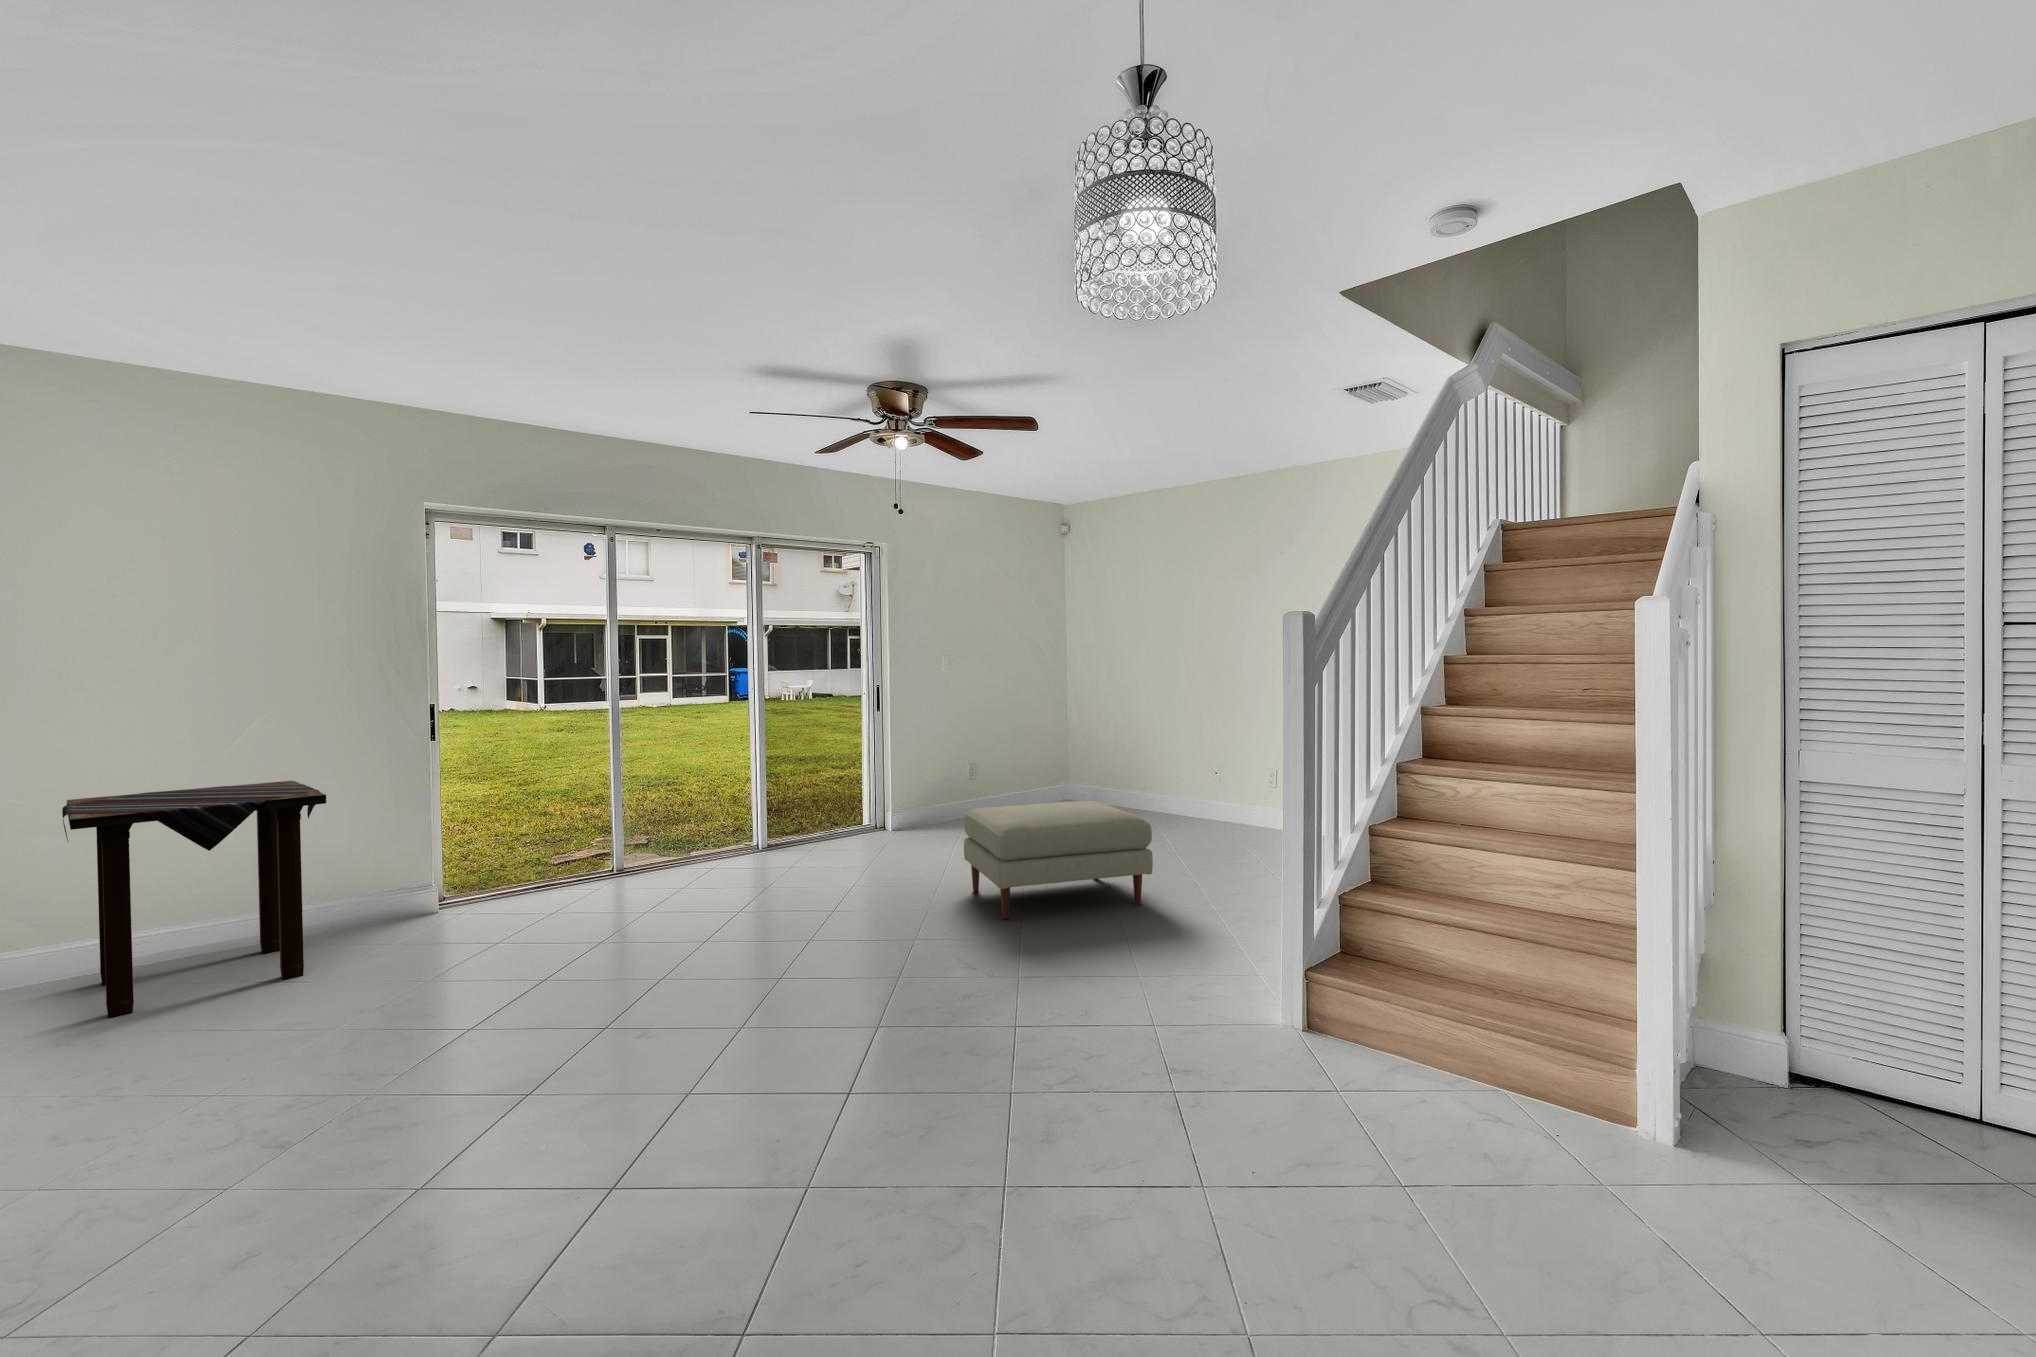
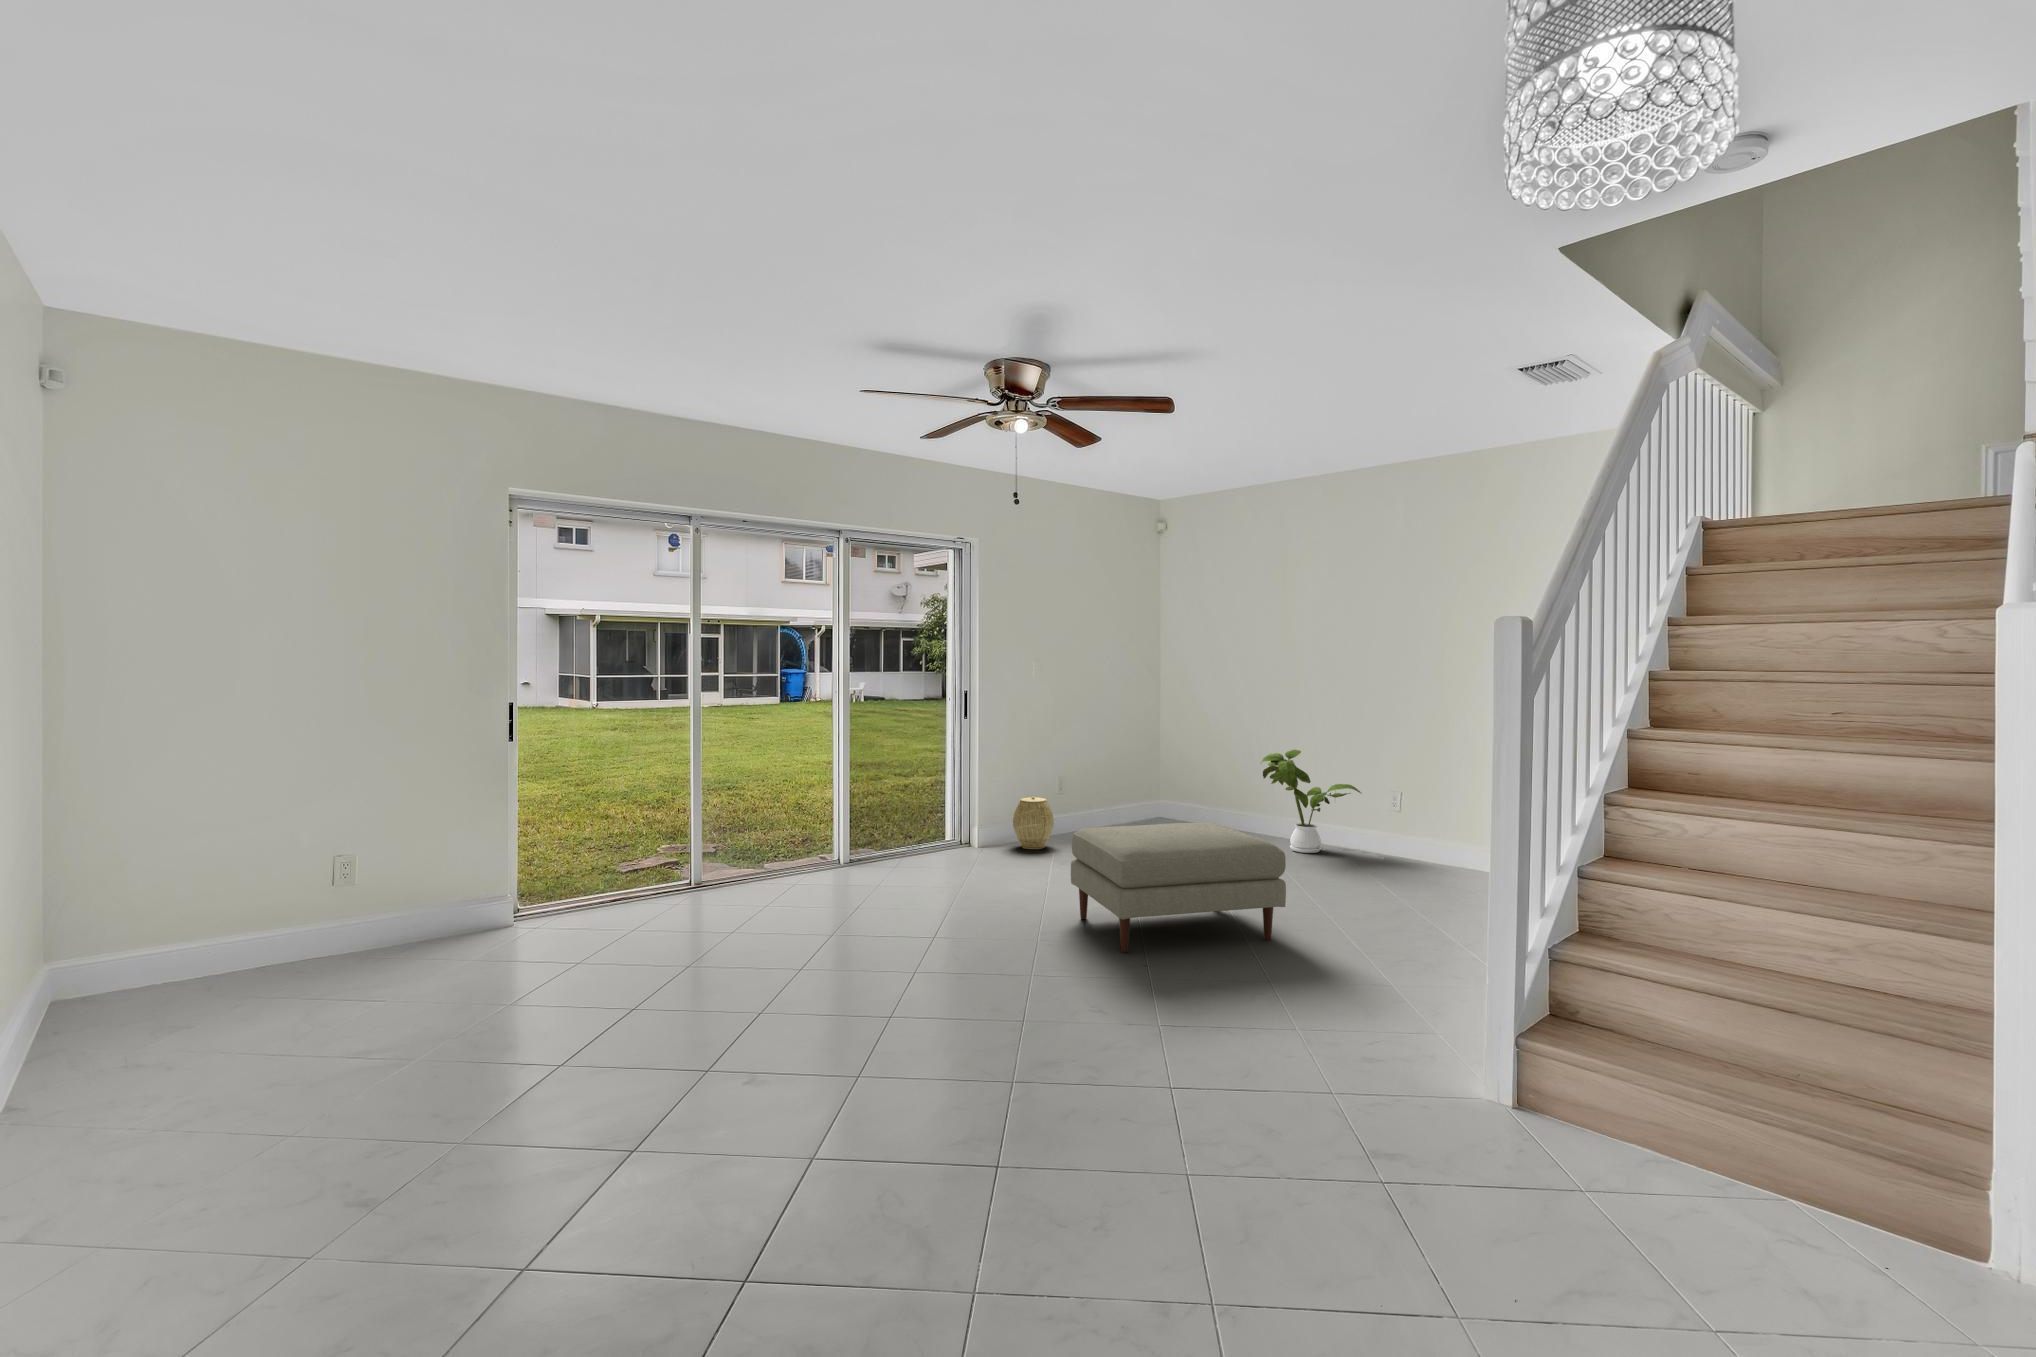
house plant: none [1151,734,1243,828] -> present [1261,750,1361,853]
side table: present [62,781,326,1018] -> none [151,782,413,1032]
woven basket: none [926,783,964,832] -> present [1013,797,1054,849]

